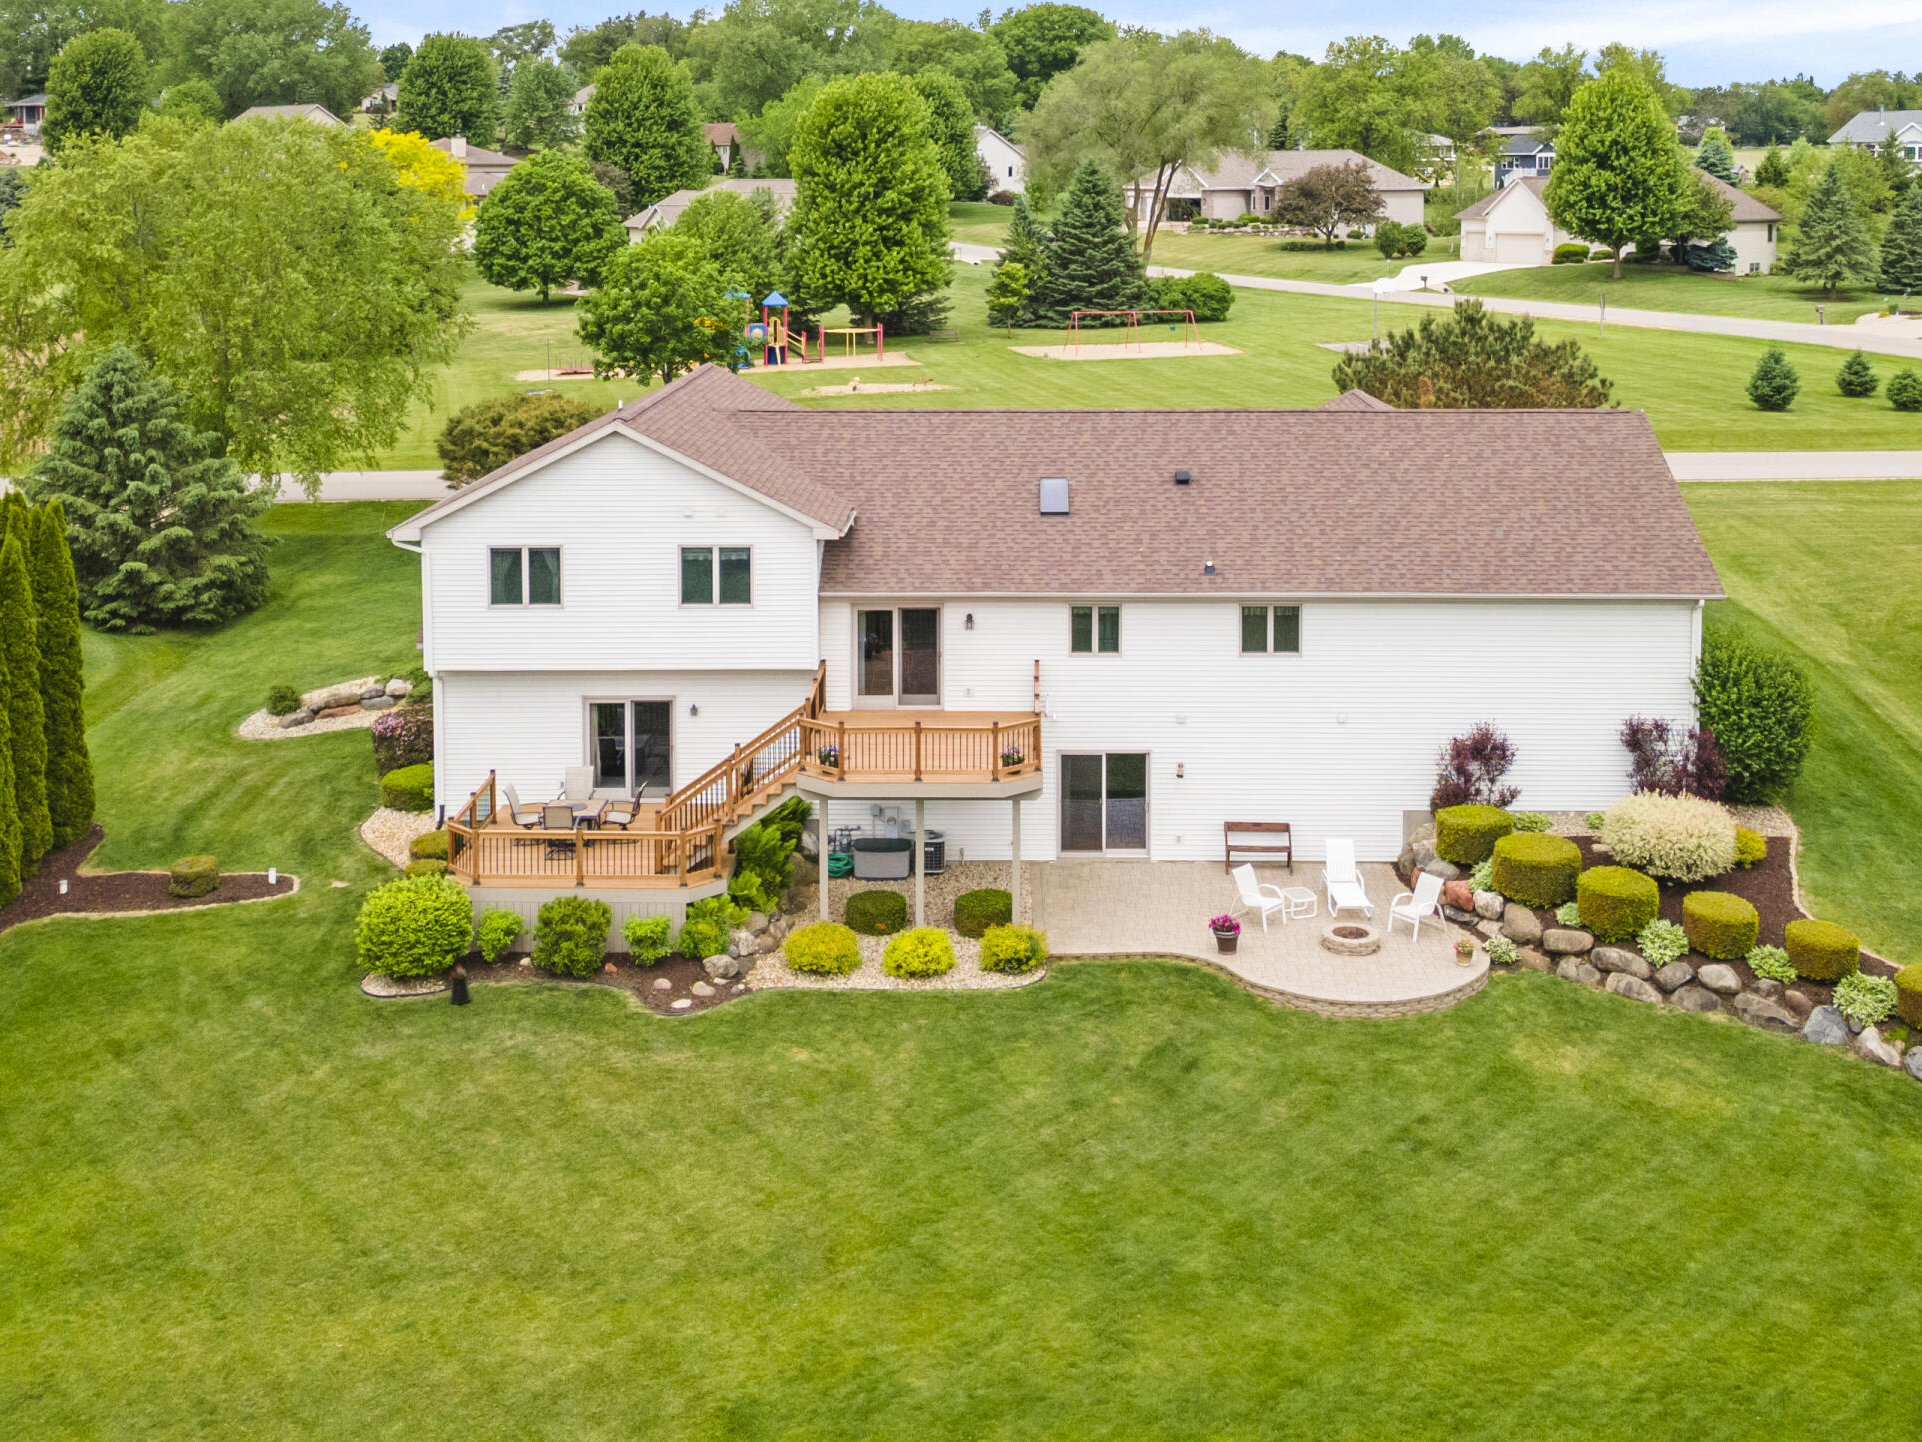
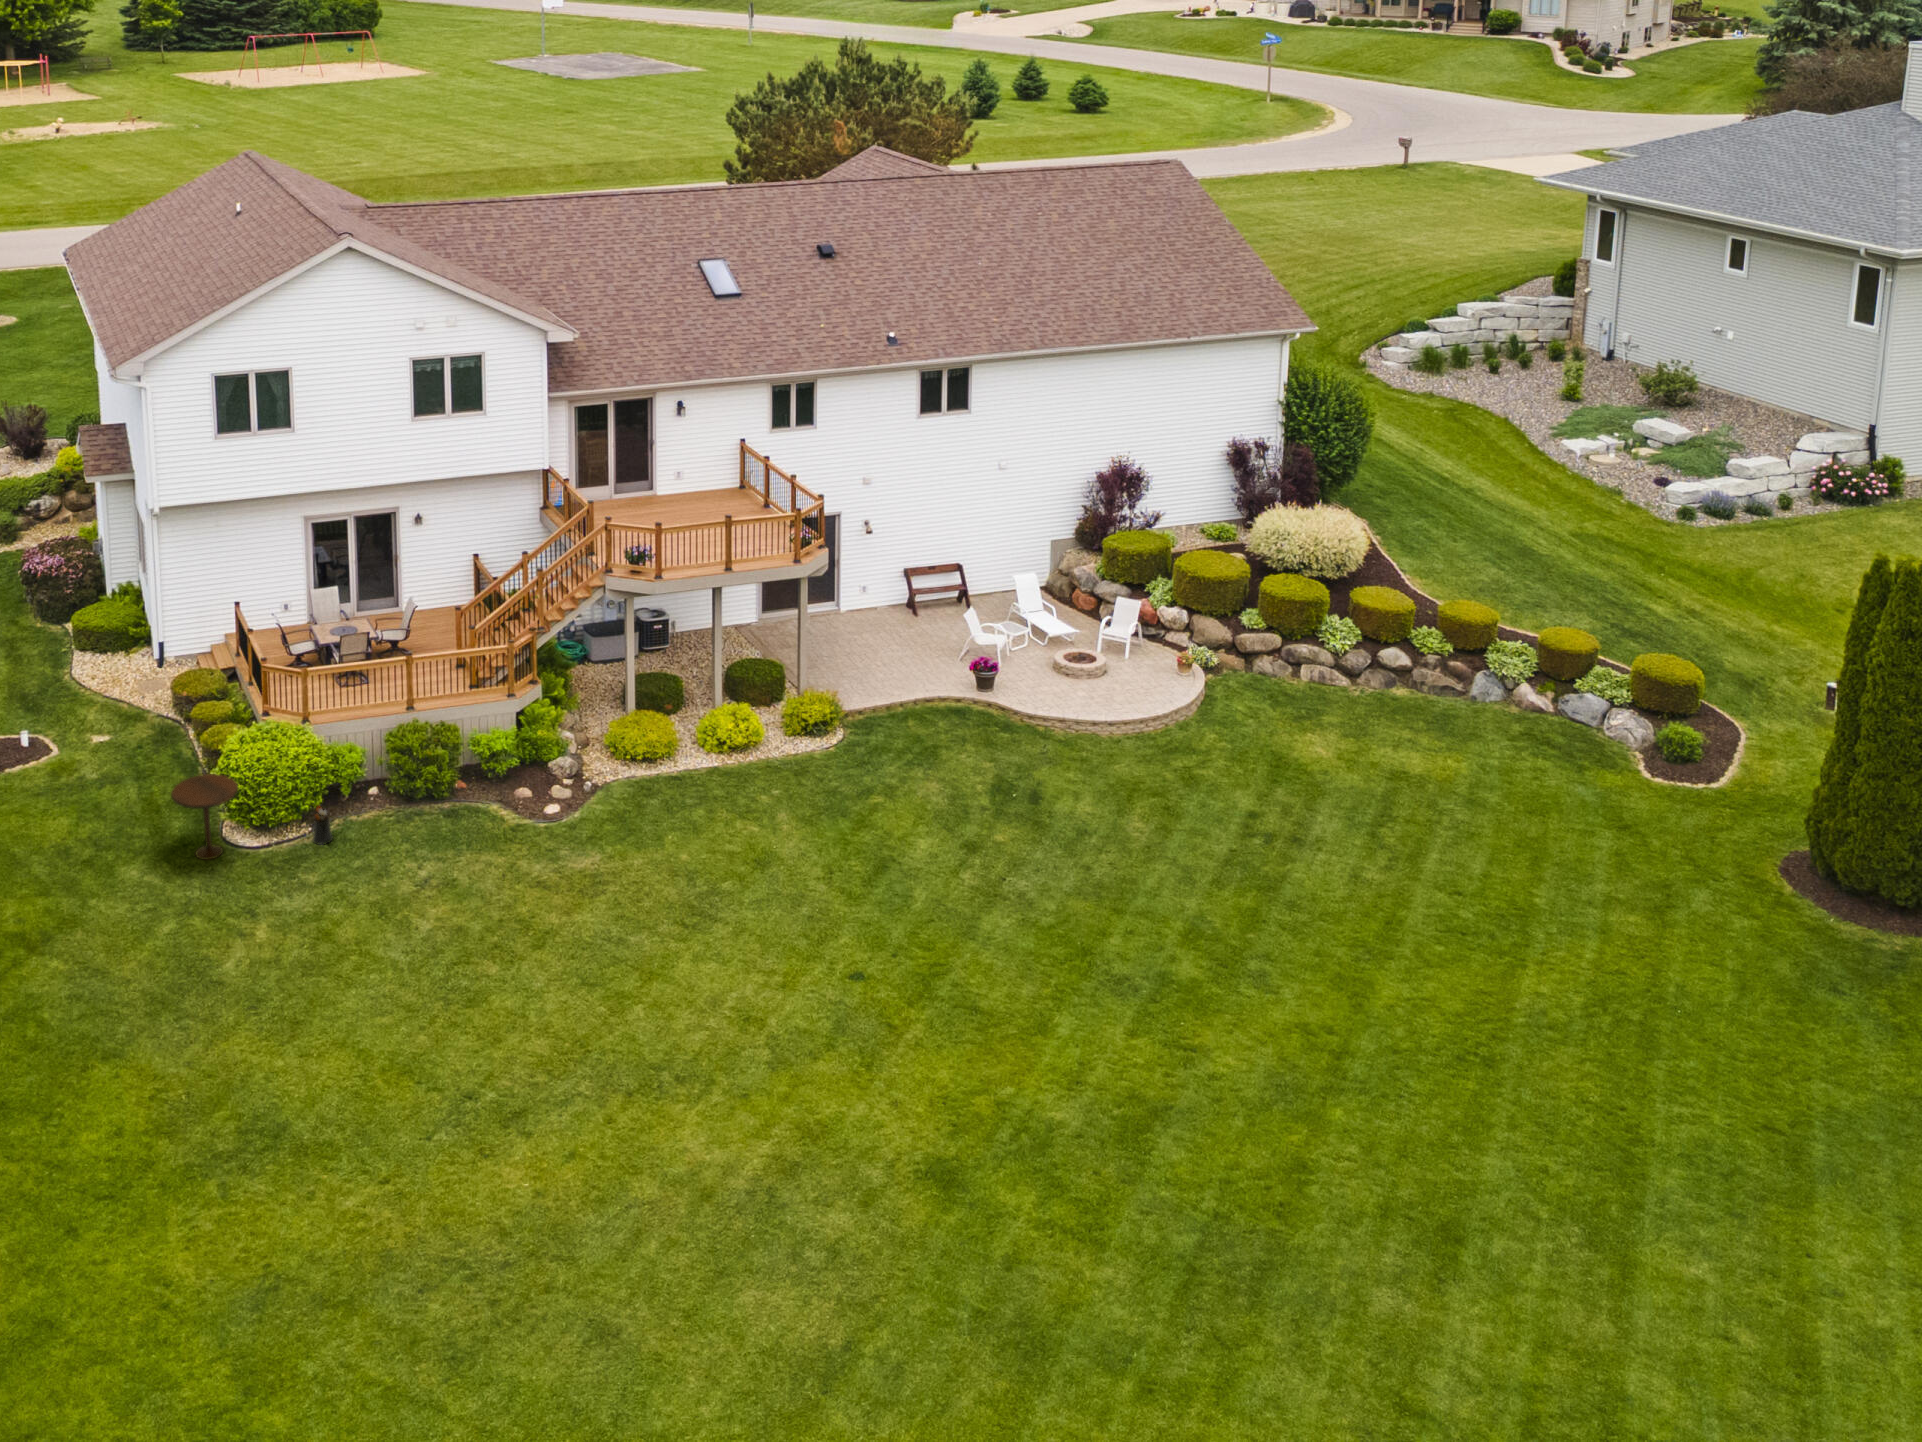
pedestal table: none [316,918,384,1002] -> present [171,774,238,860]

